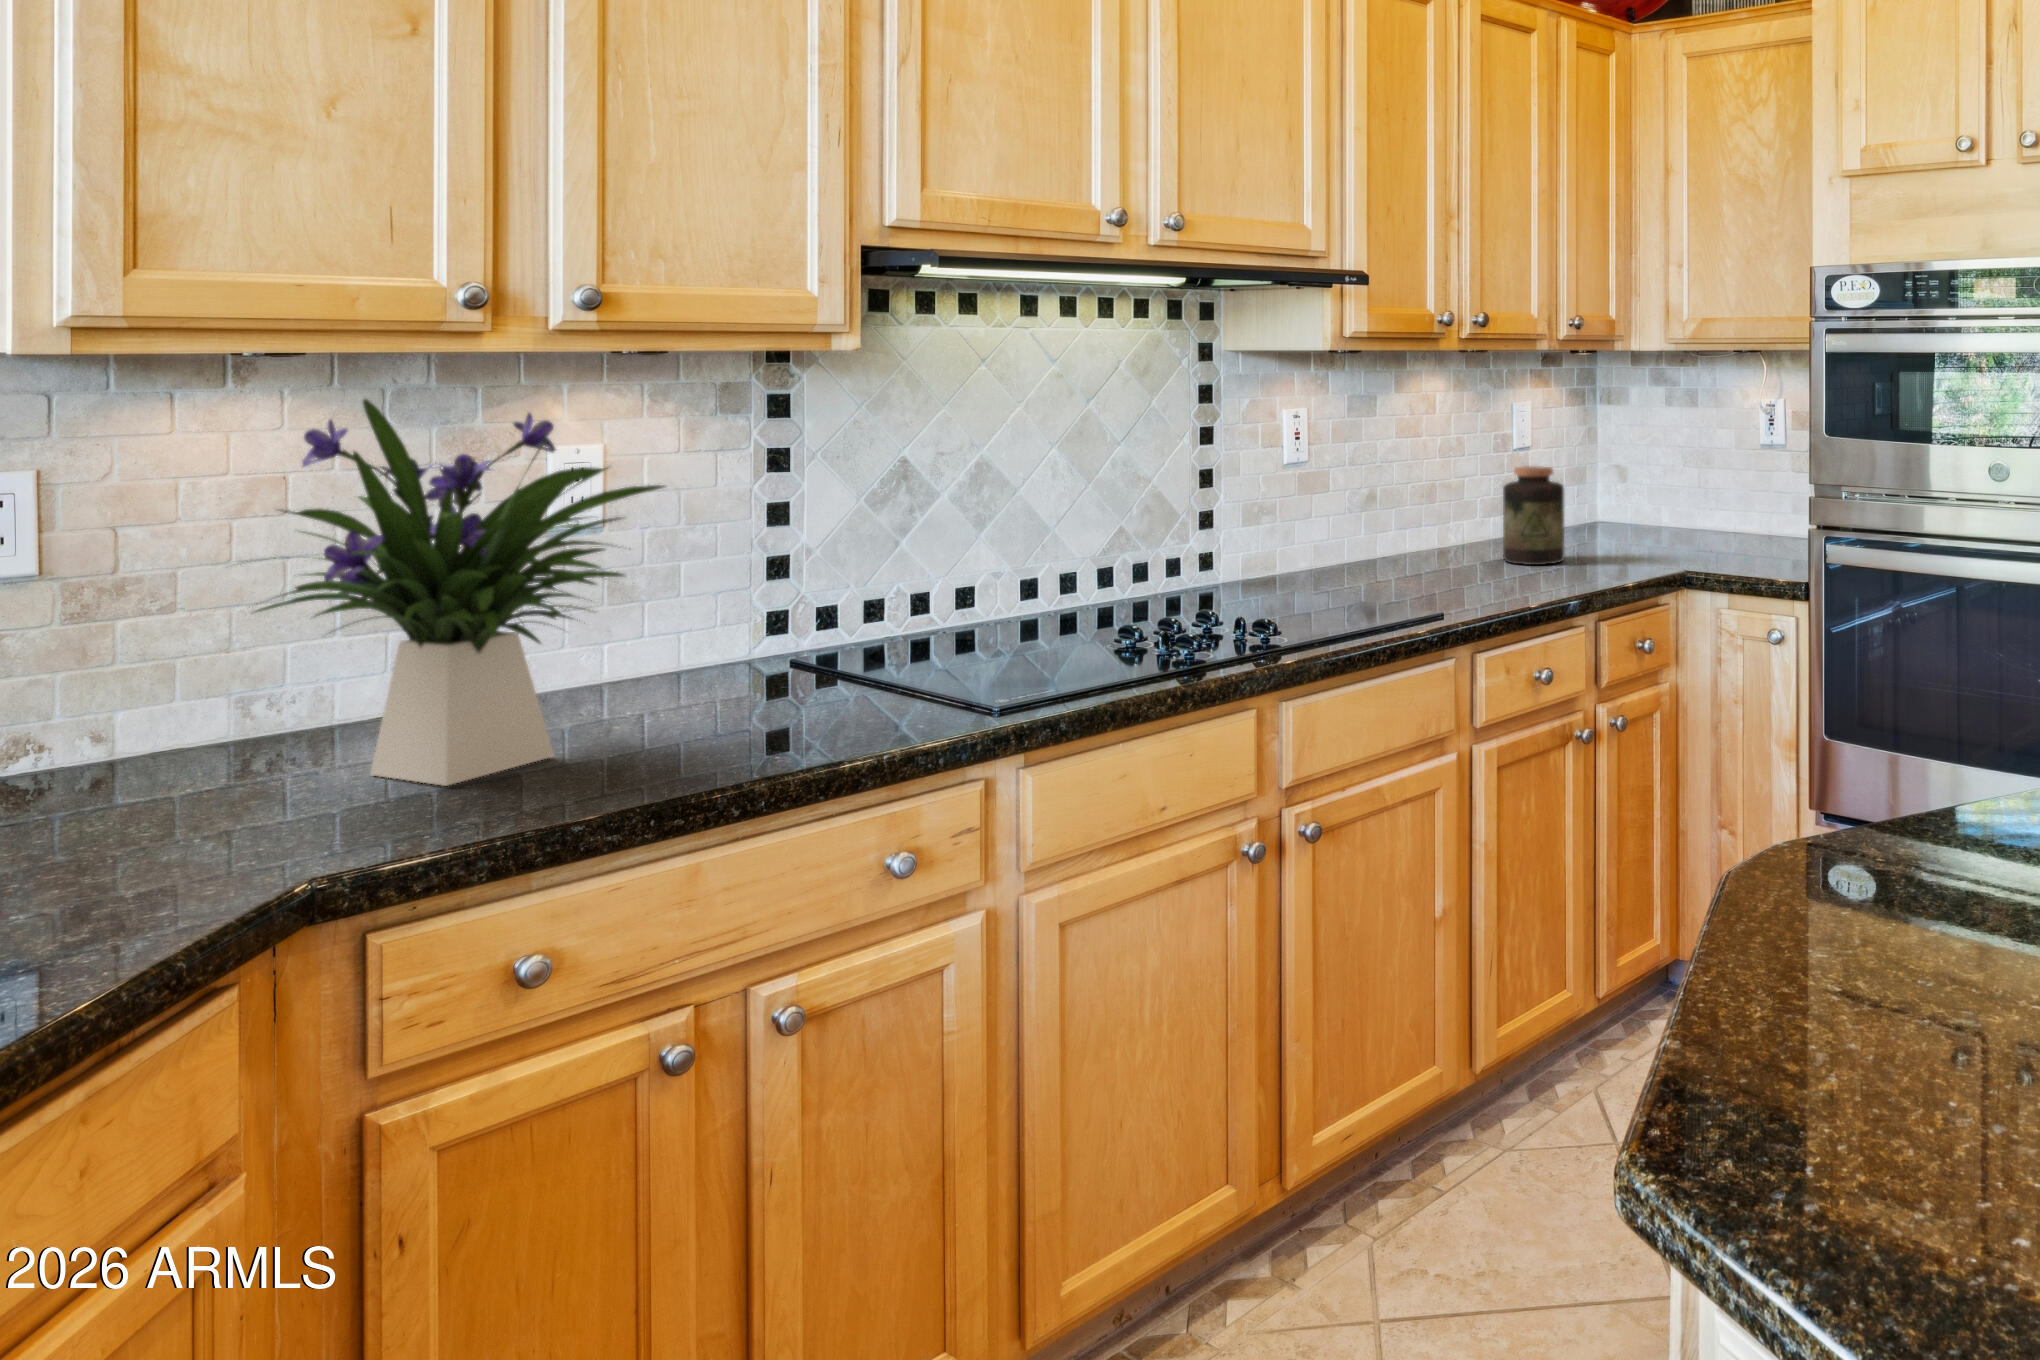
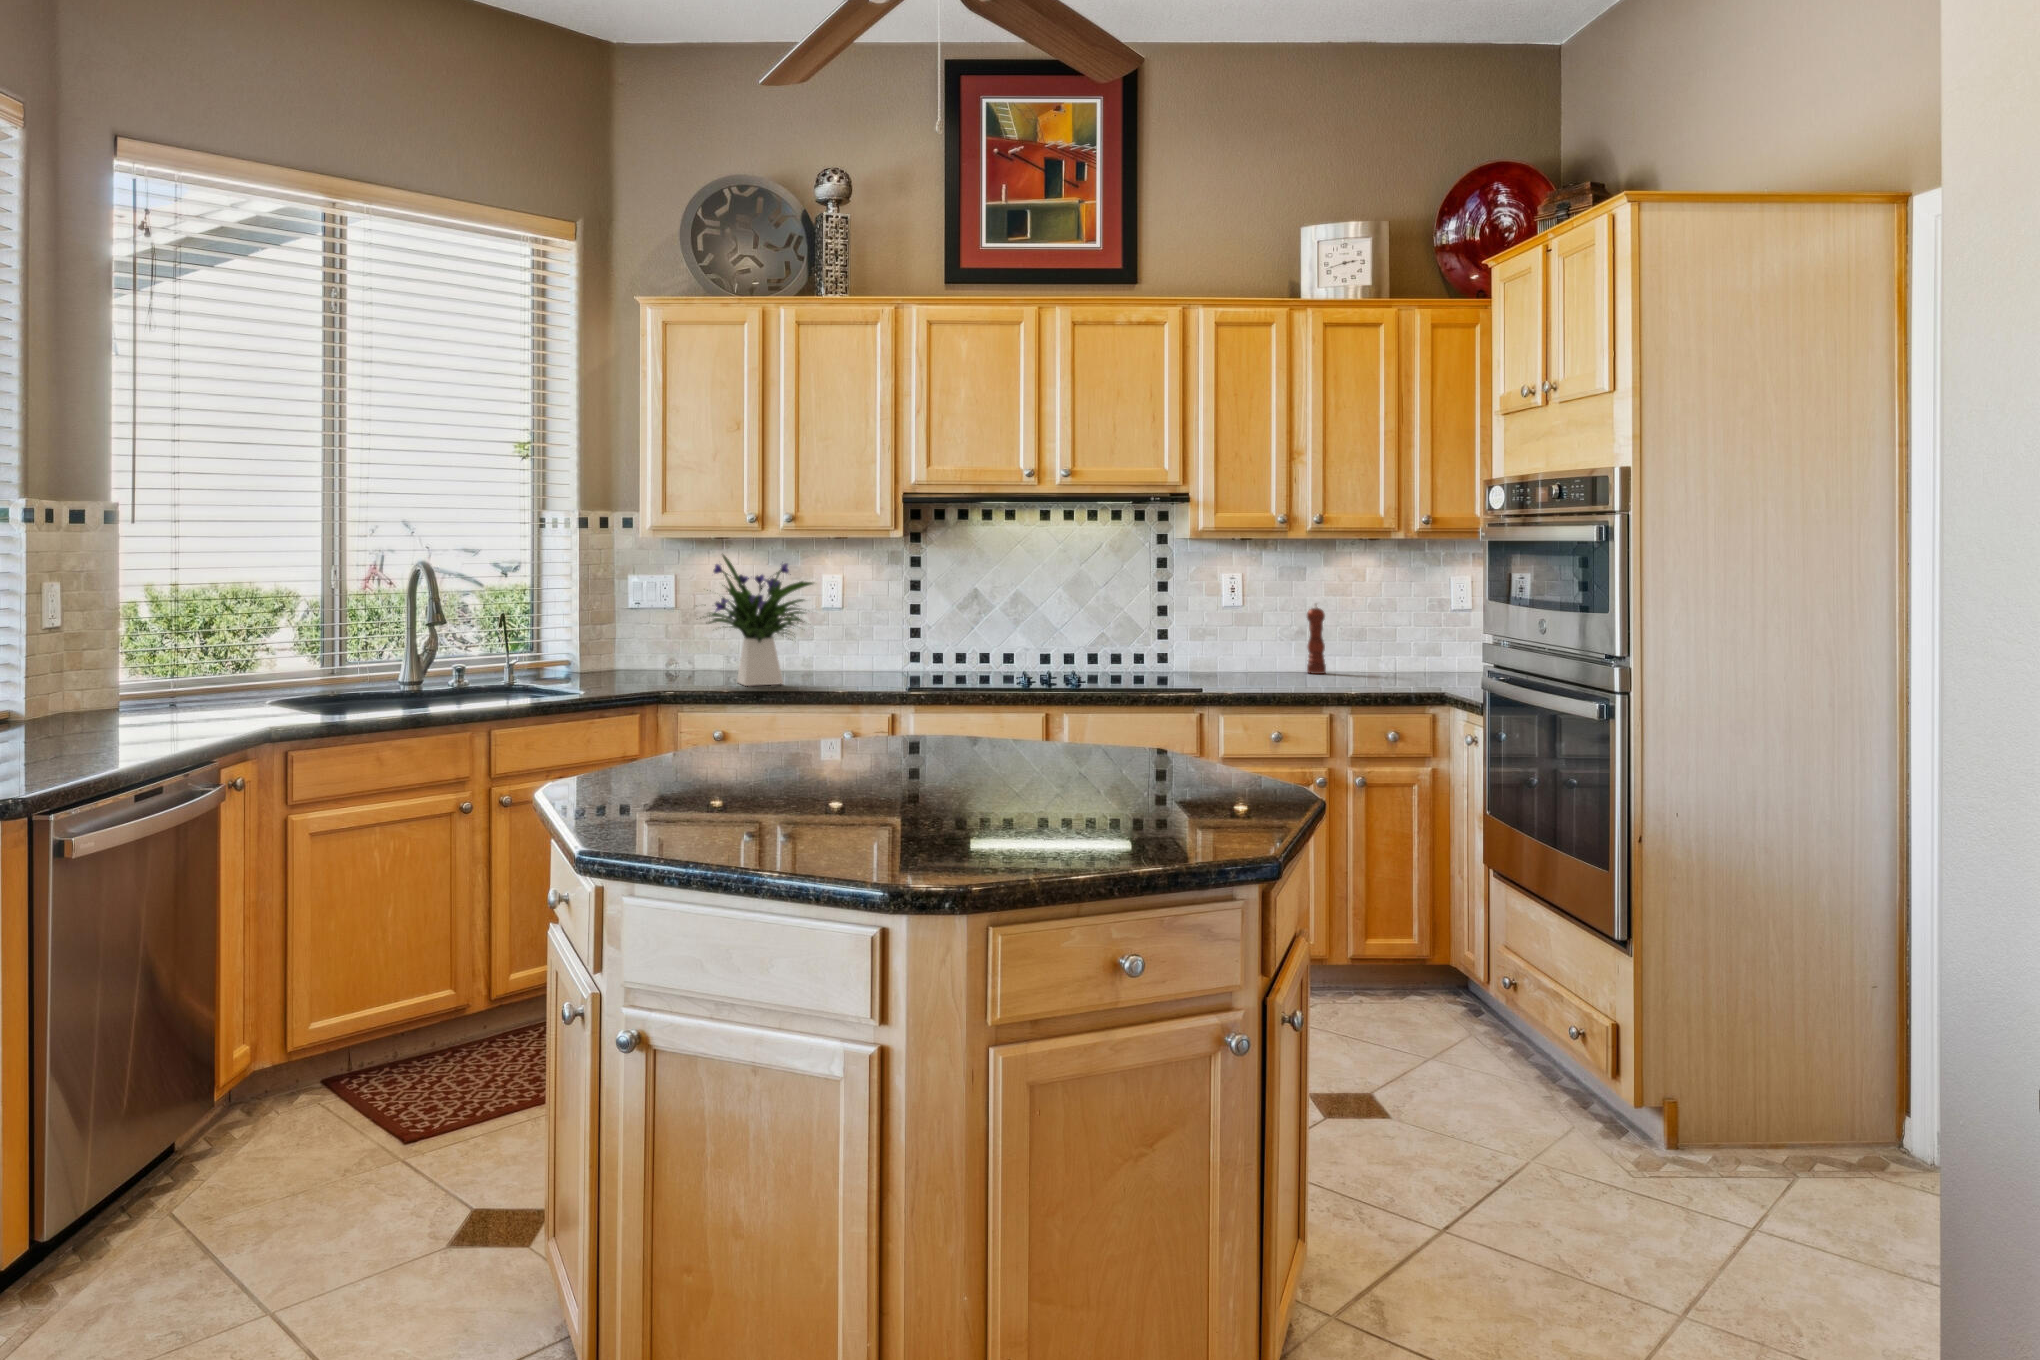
pepper mill: none [1402,454,1431,565] -> present [1307,603,1326,674]
jar: present [1503,466,1564,565] -> none [1372,614,1417,679]

